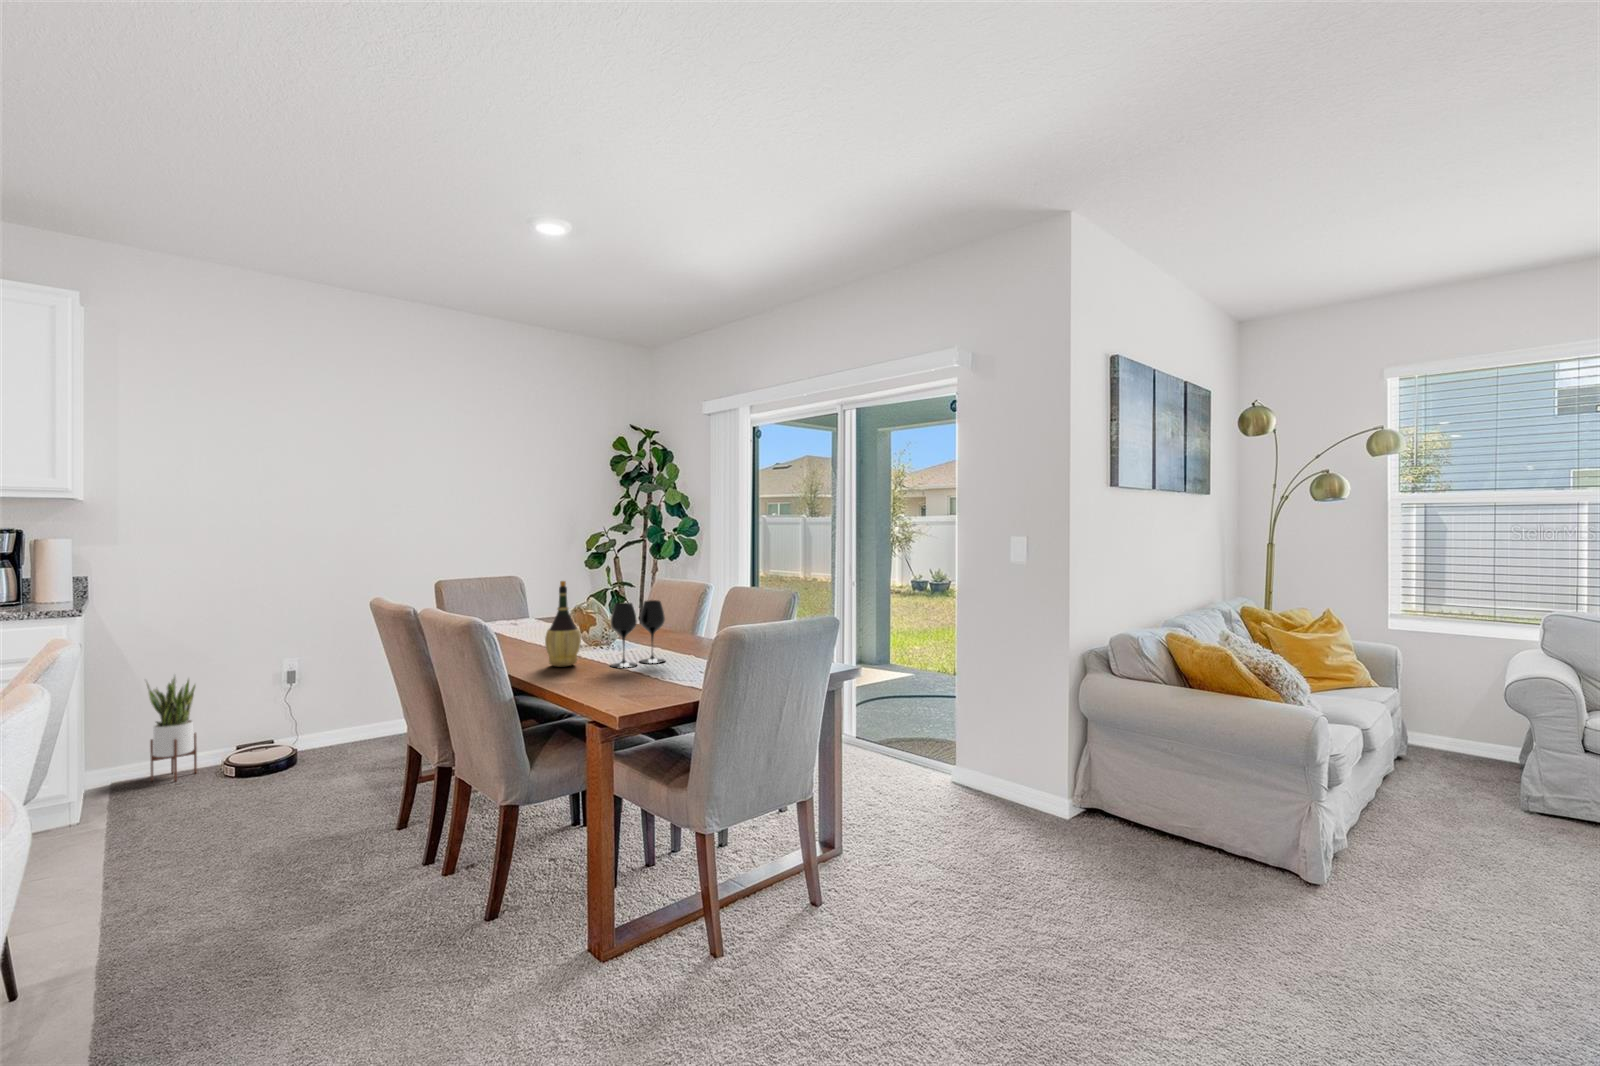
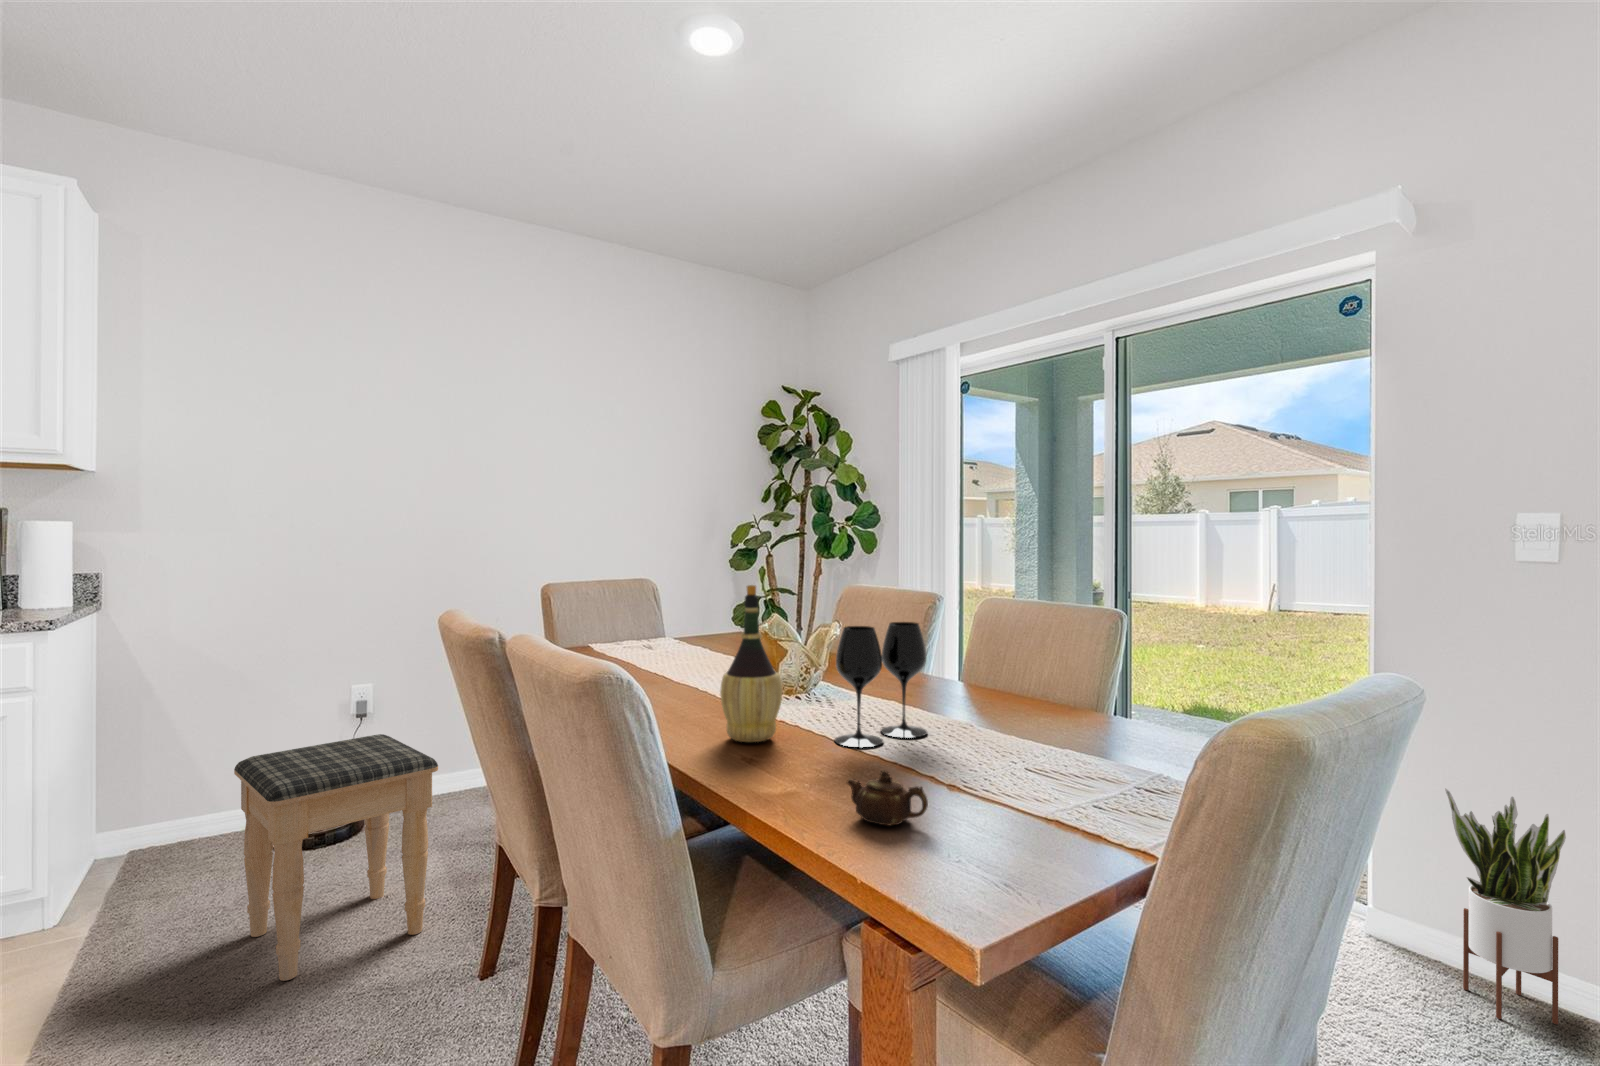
teapot: none [597,668,633,692] -> present [847,770,928,826]
potted plant: present [145,675,197,781] -> present [1445,789,1566,1024]
footstool: none [217,686,365,839] -> present [234,734,438,981]

